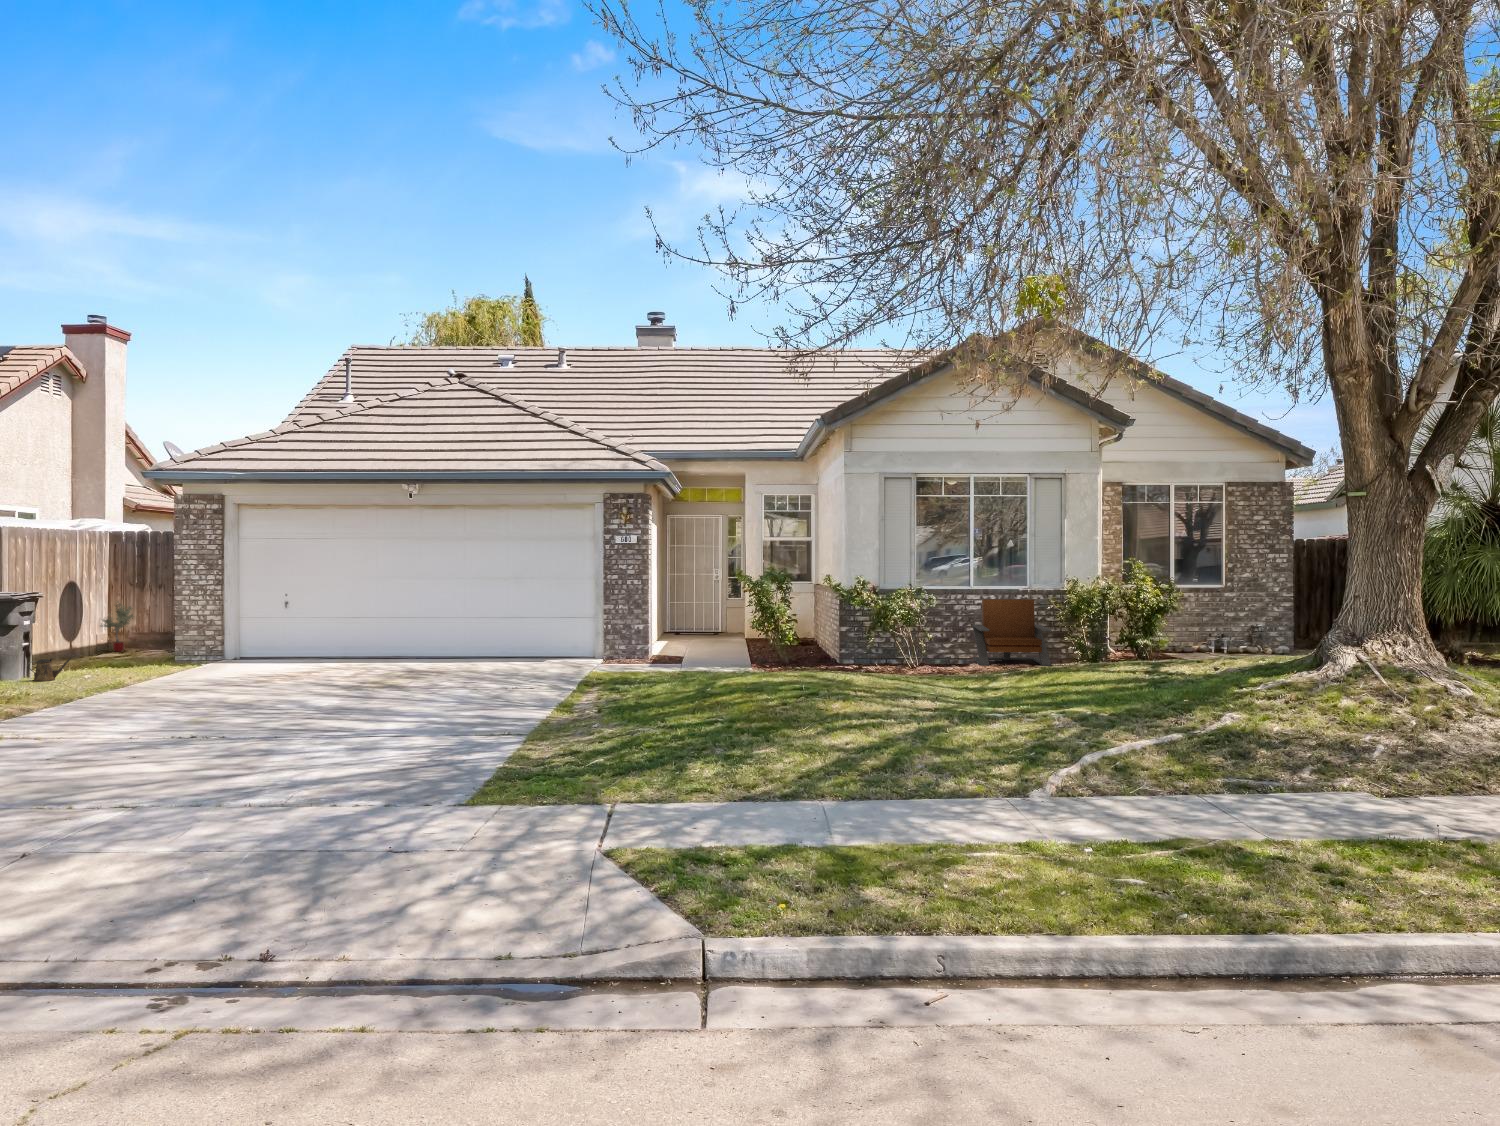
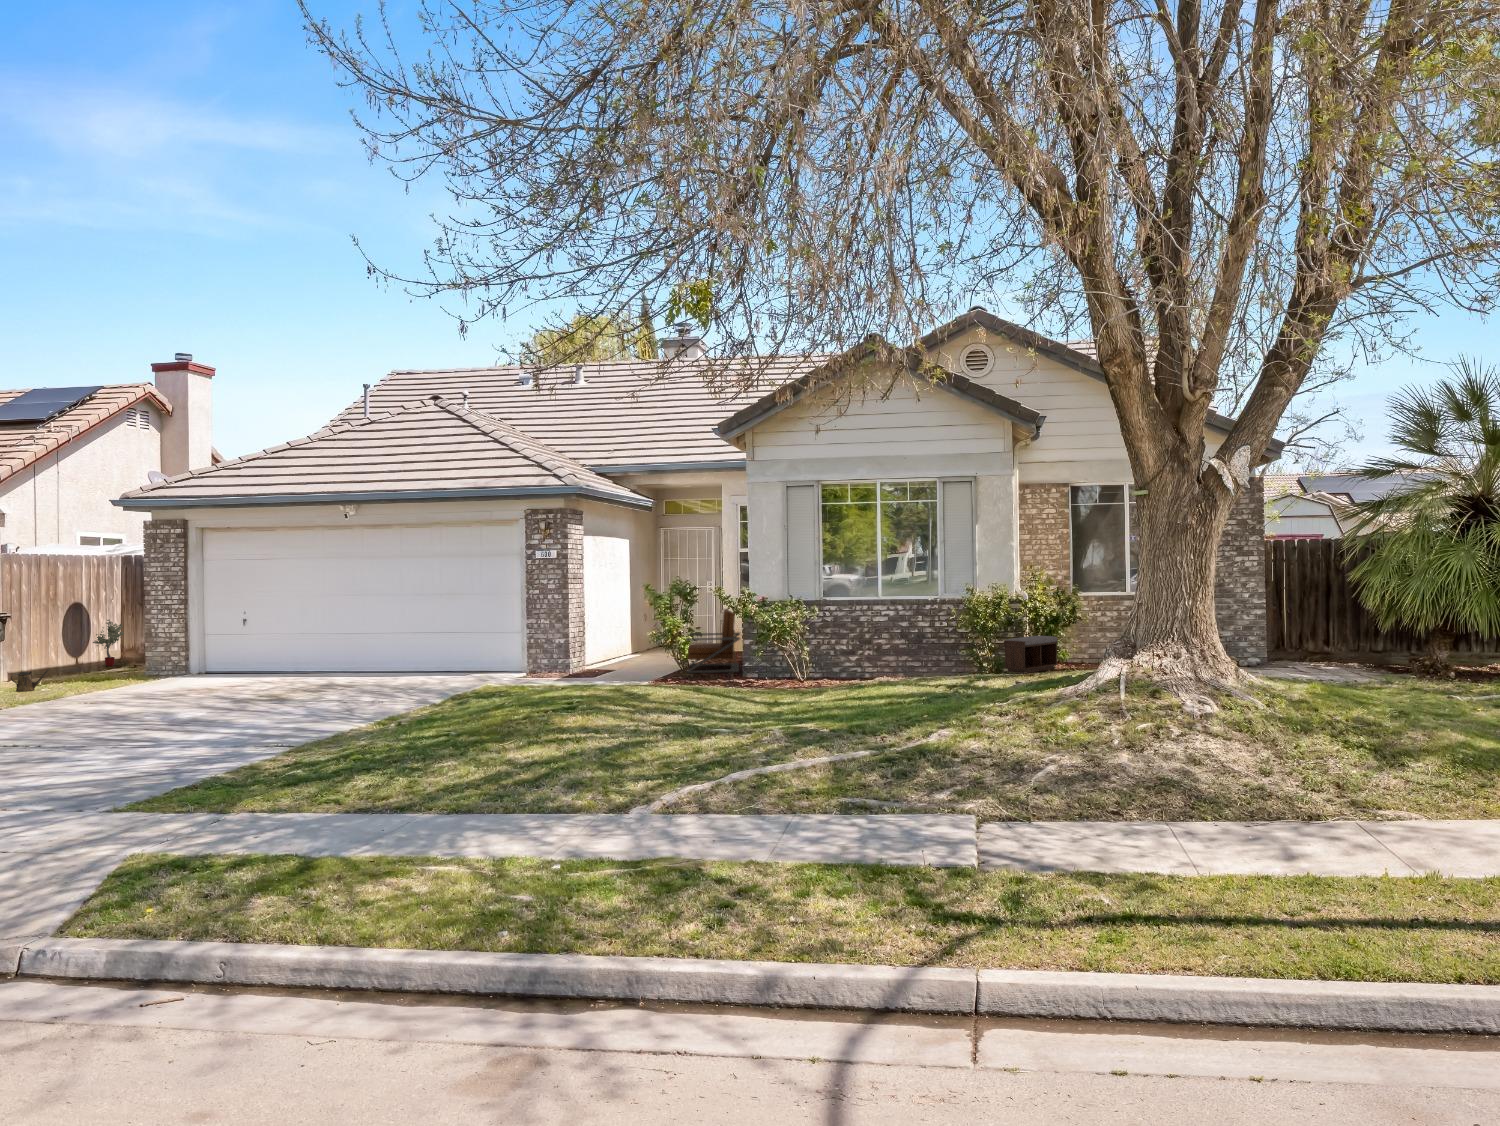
lounge chair: present [972,599,1051,666] -> present [686,609,740,673]
bench: none [1100,625,1144,662] -> present [1004,636,1058,673]

